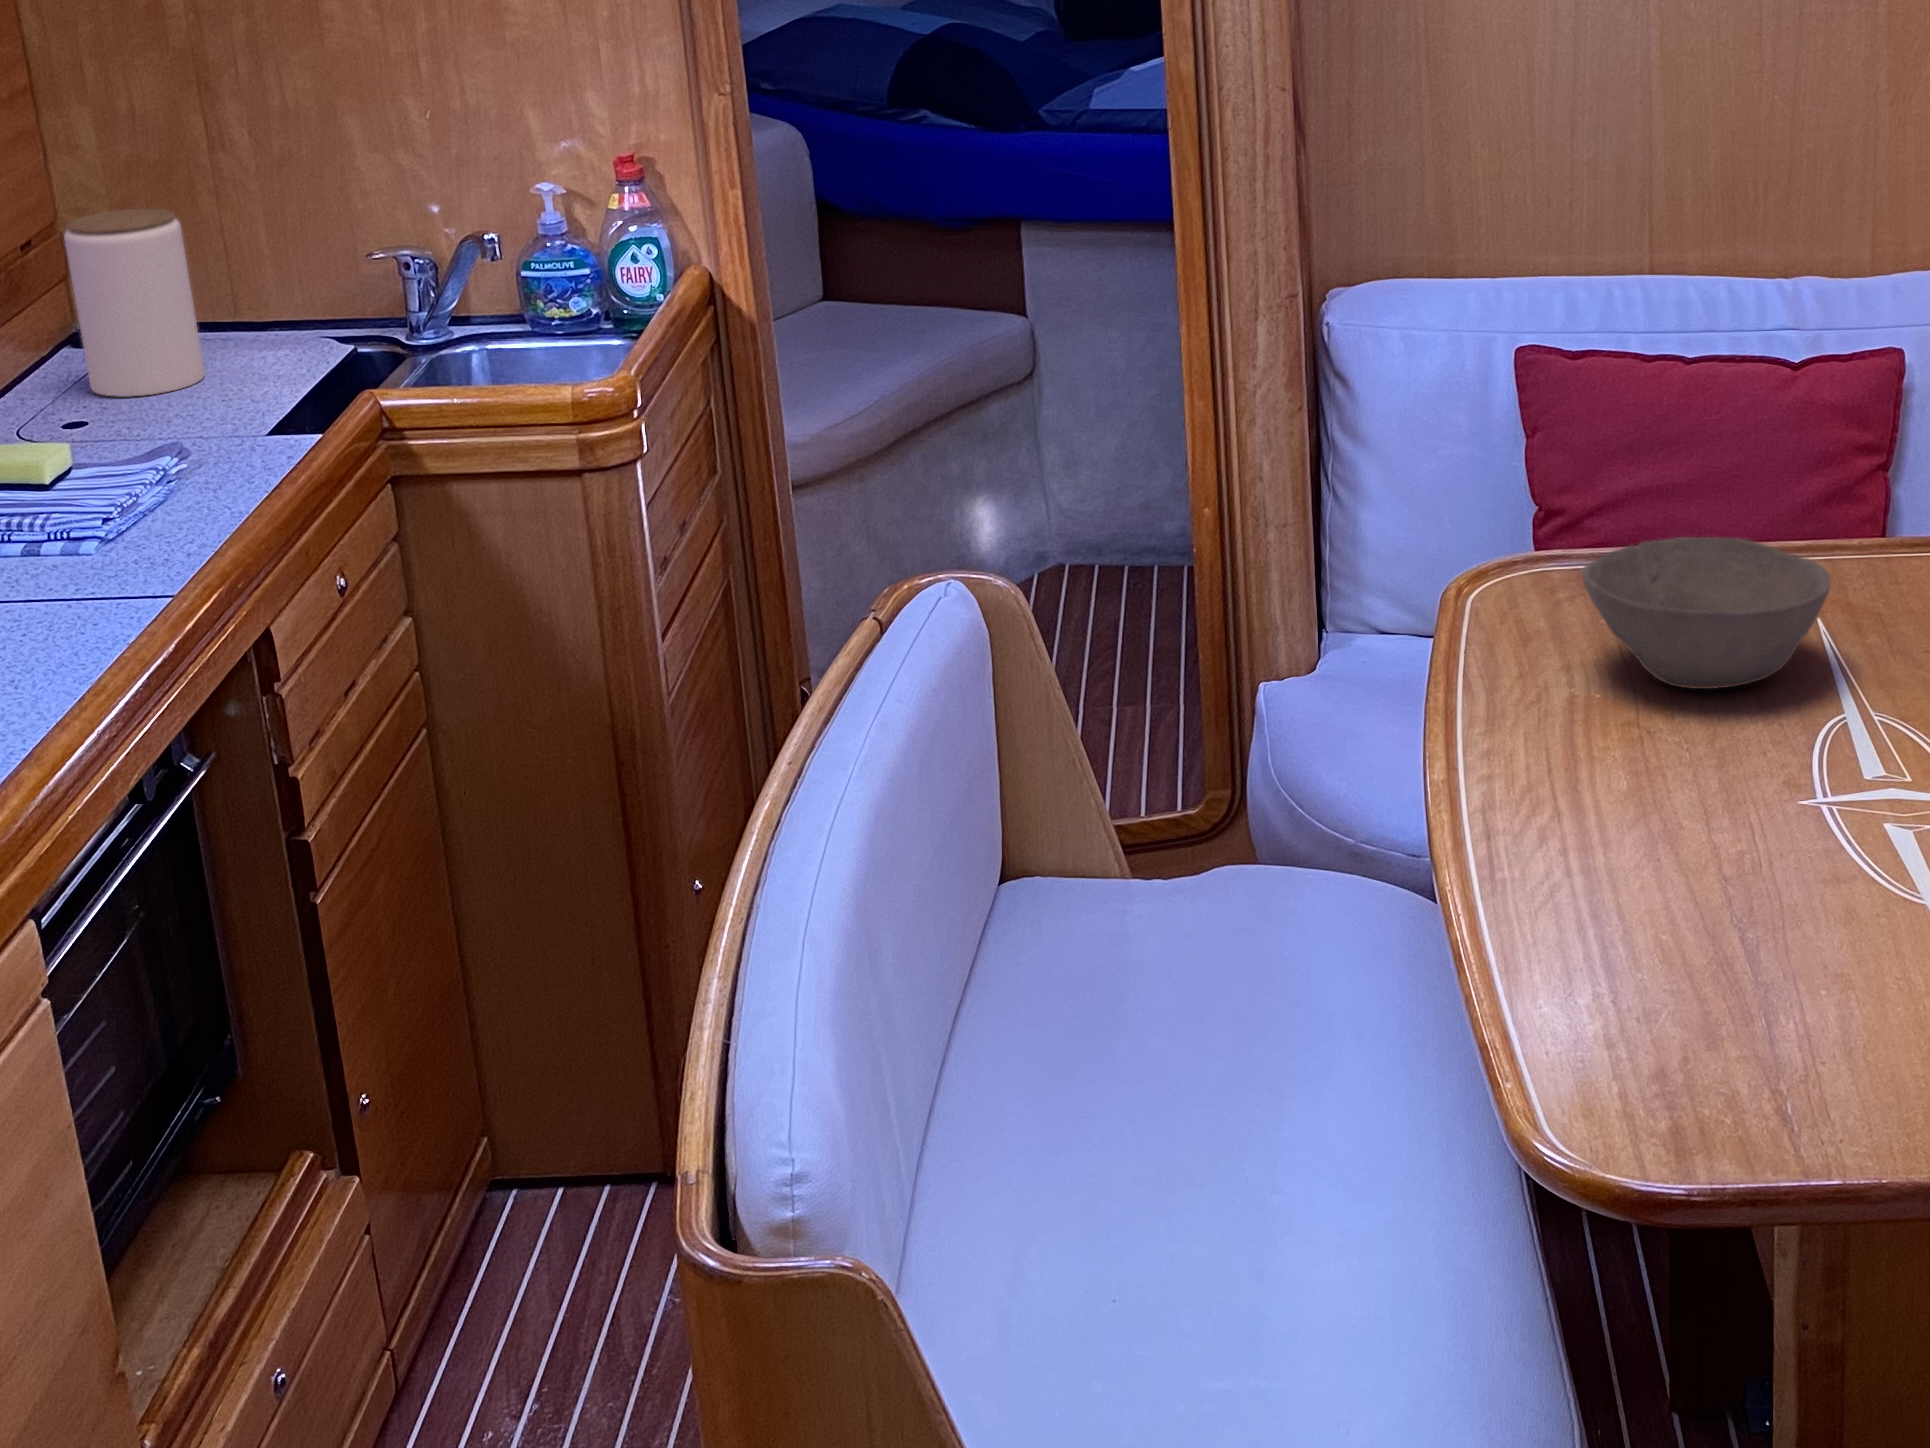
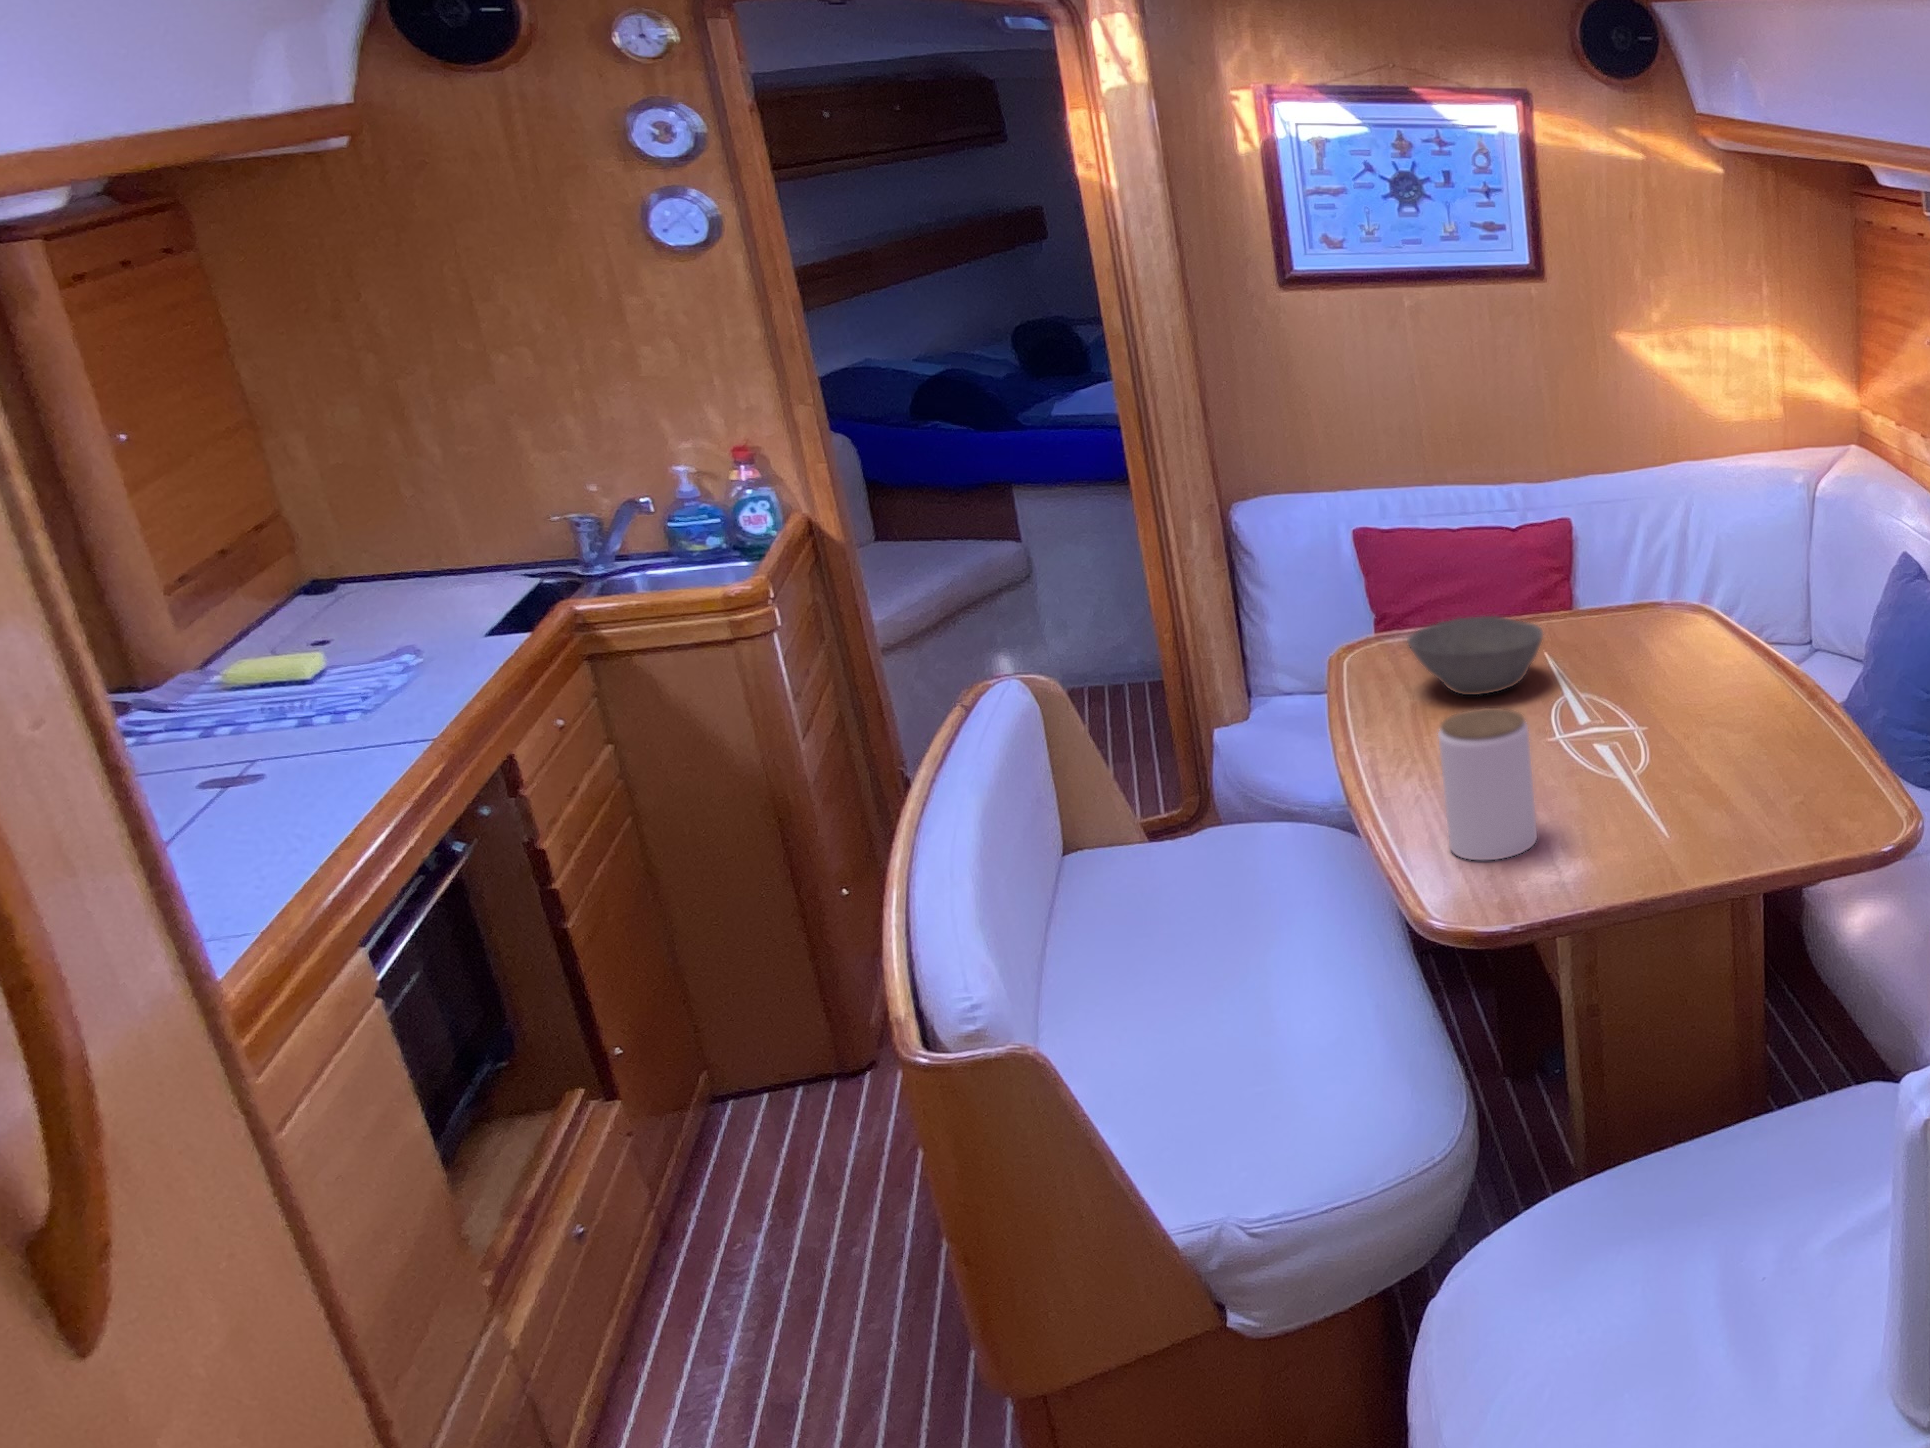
jar: present [64,209,205,396] -> present [1439,708,1537,860]

